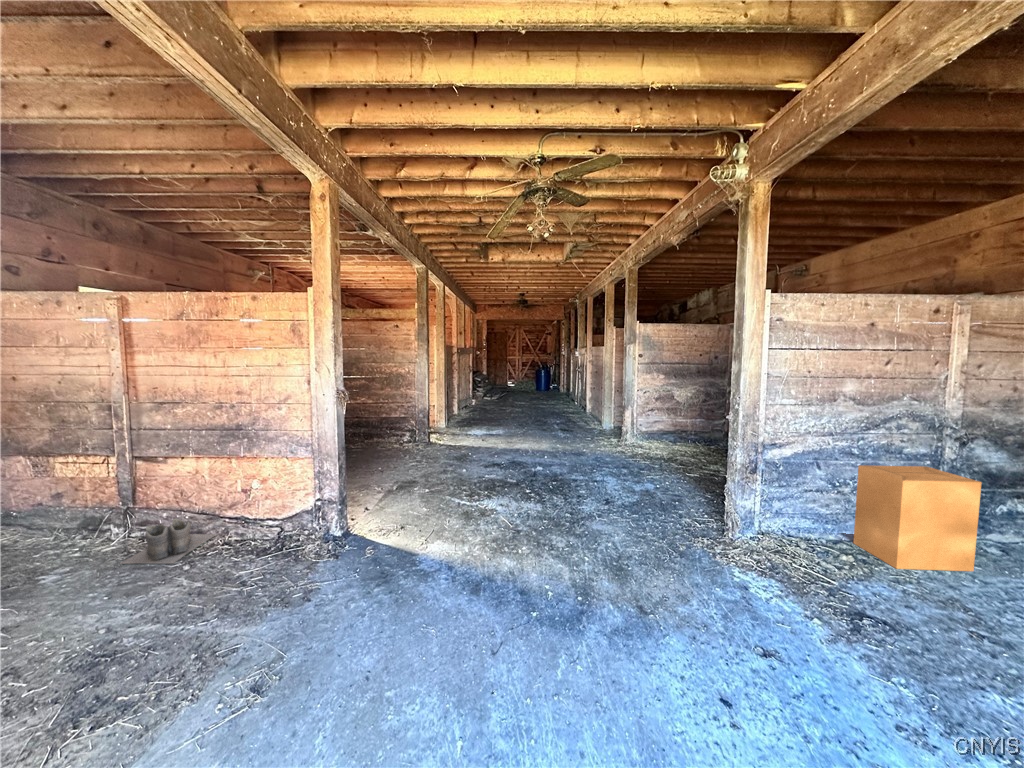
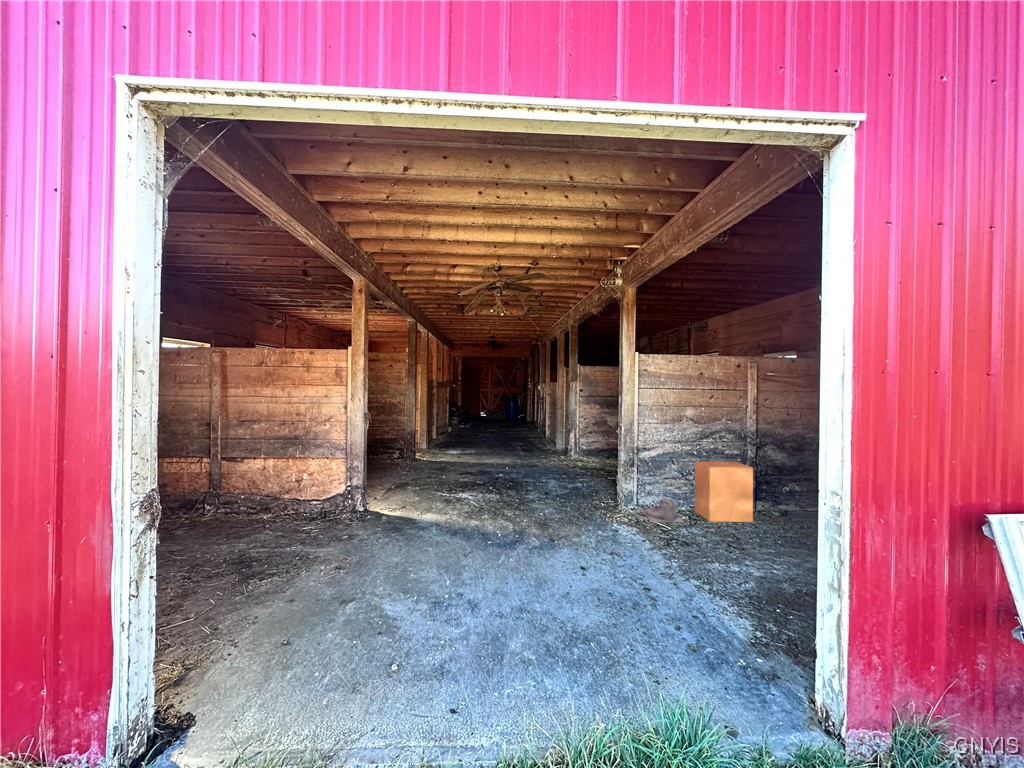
boots: present [121,518,215,564] -> present [641,497,684,522]

